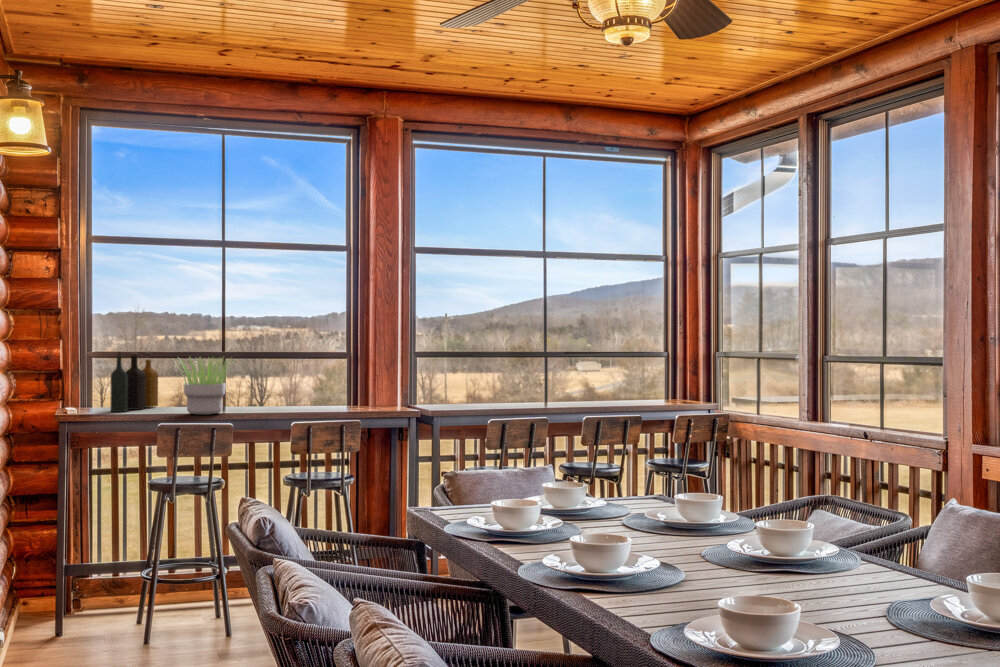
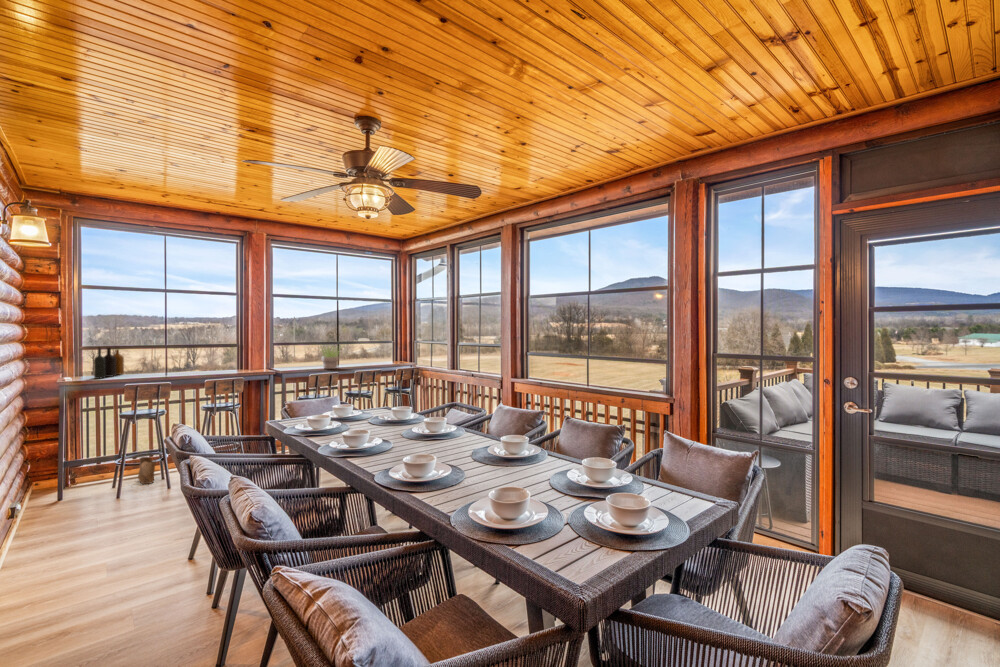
potted plant: present [179,358,229,415] -> present [320,347,341,369]
woven basket: none [173,549,206,624] -> present [138,457,155,484]

